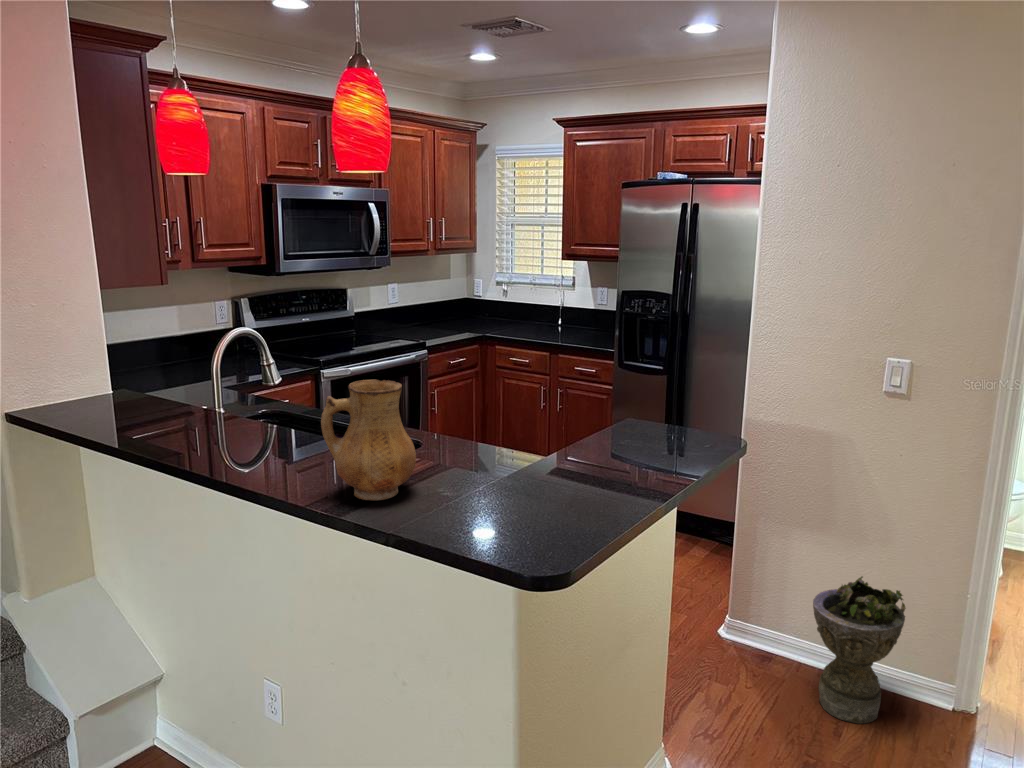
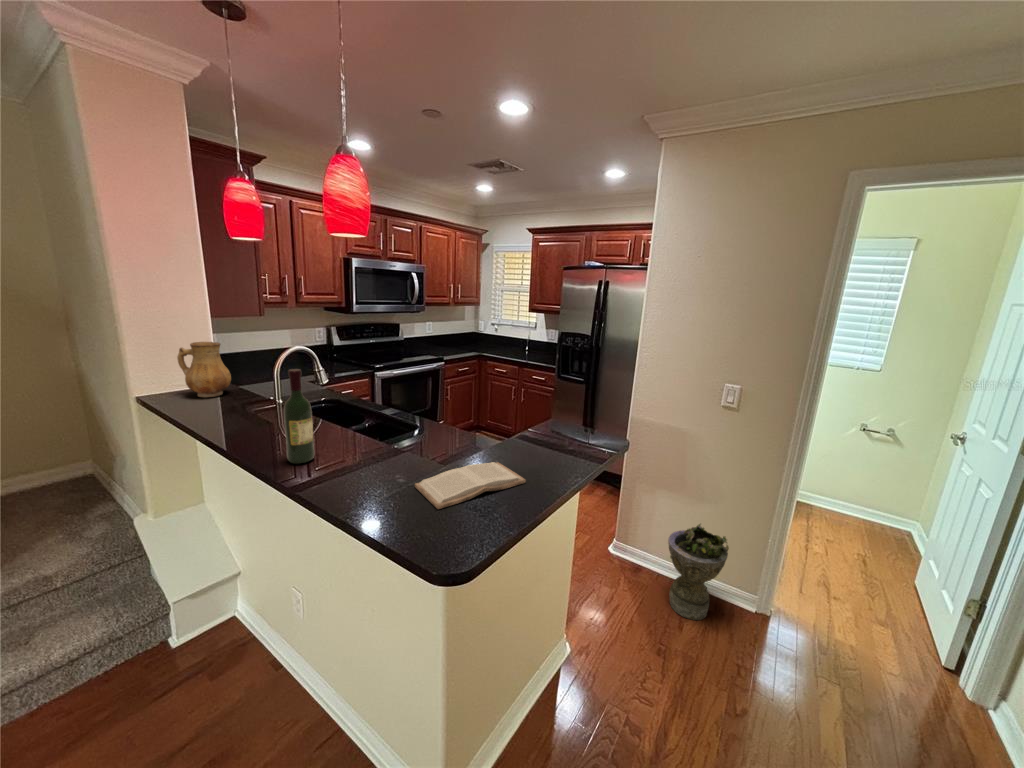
wine bottle: none [268,355,307,487] -> present [284,369,314,464]
ceramic pitcher: present [321,380,416,500] -> present [177,342,231,397]
book: none [459,475,608,530] -> present [415,462,526,509]

